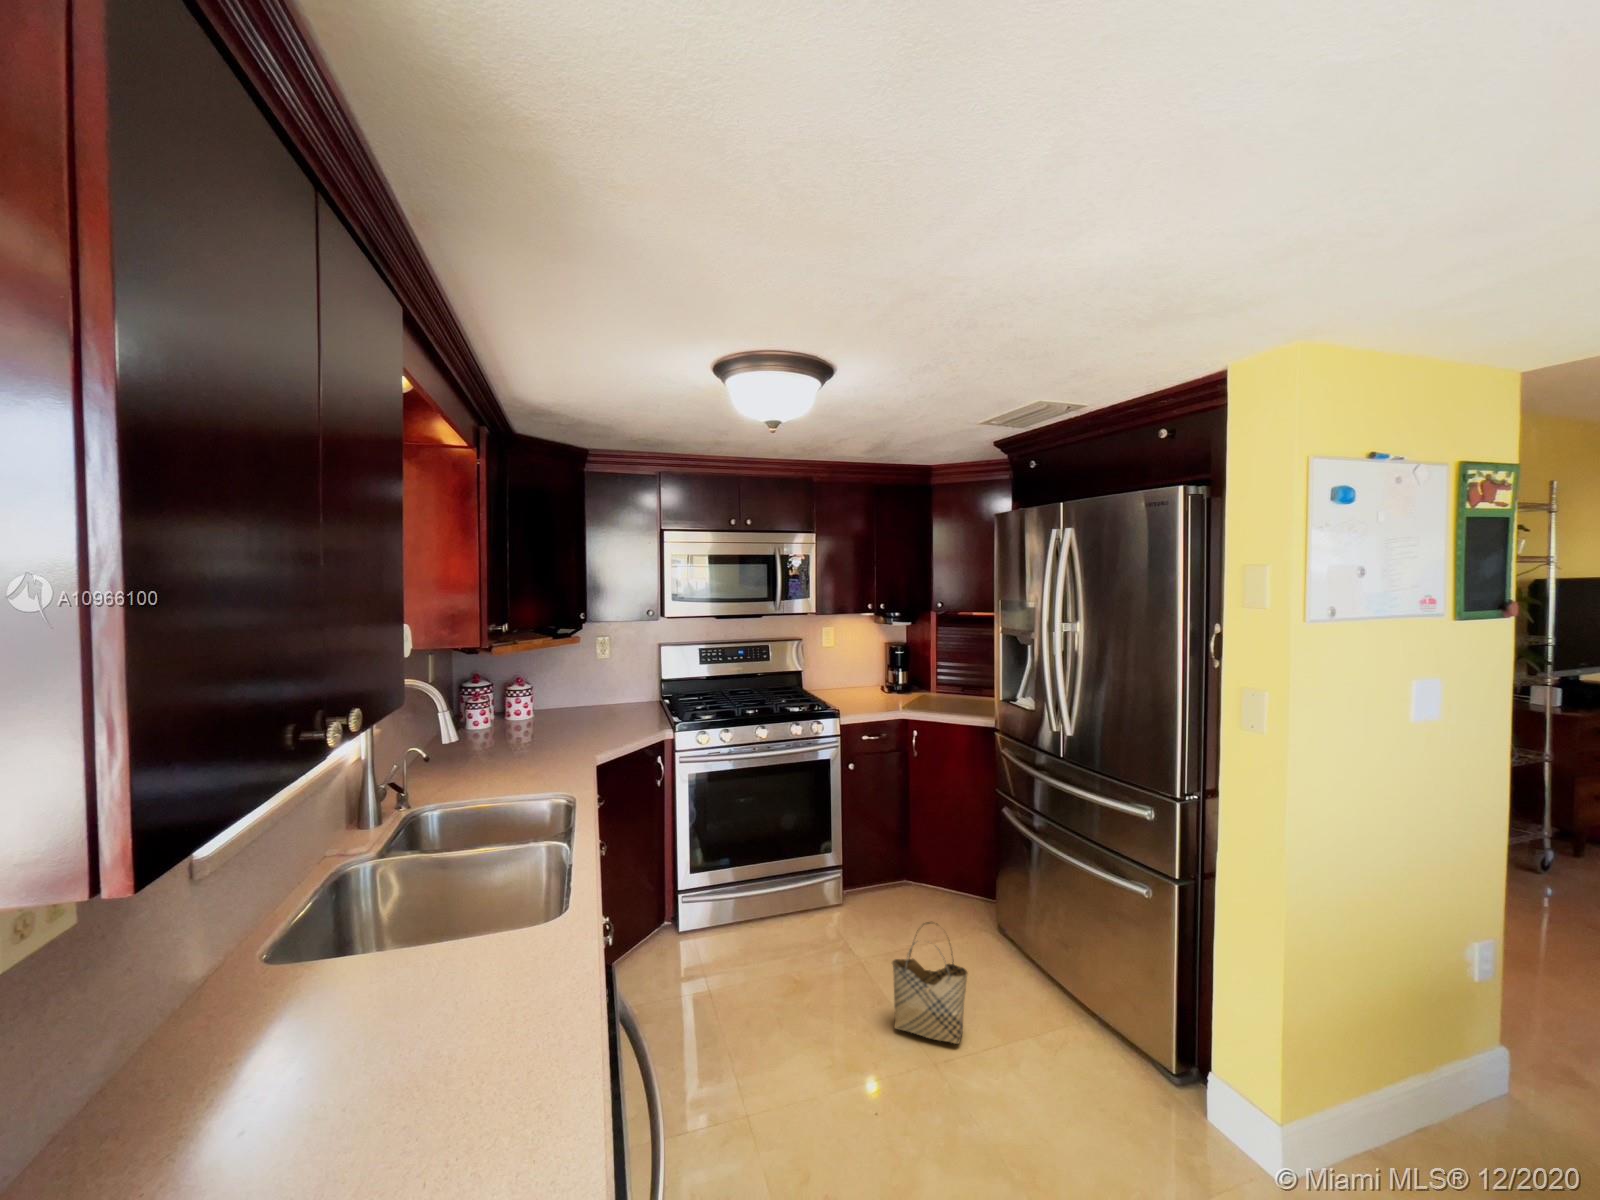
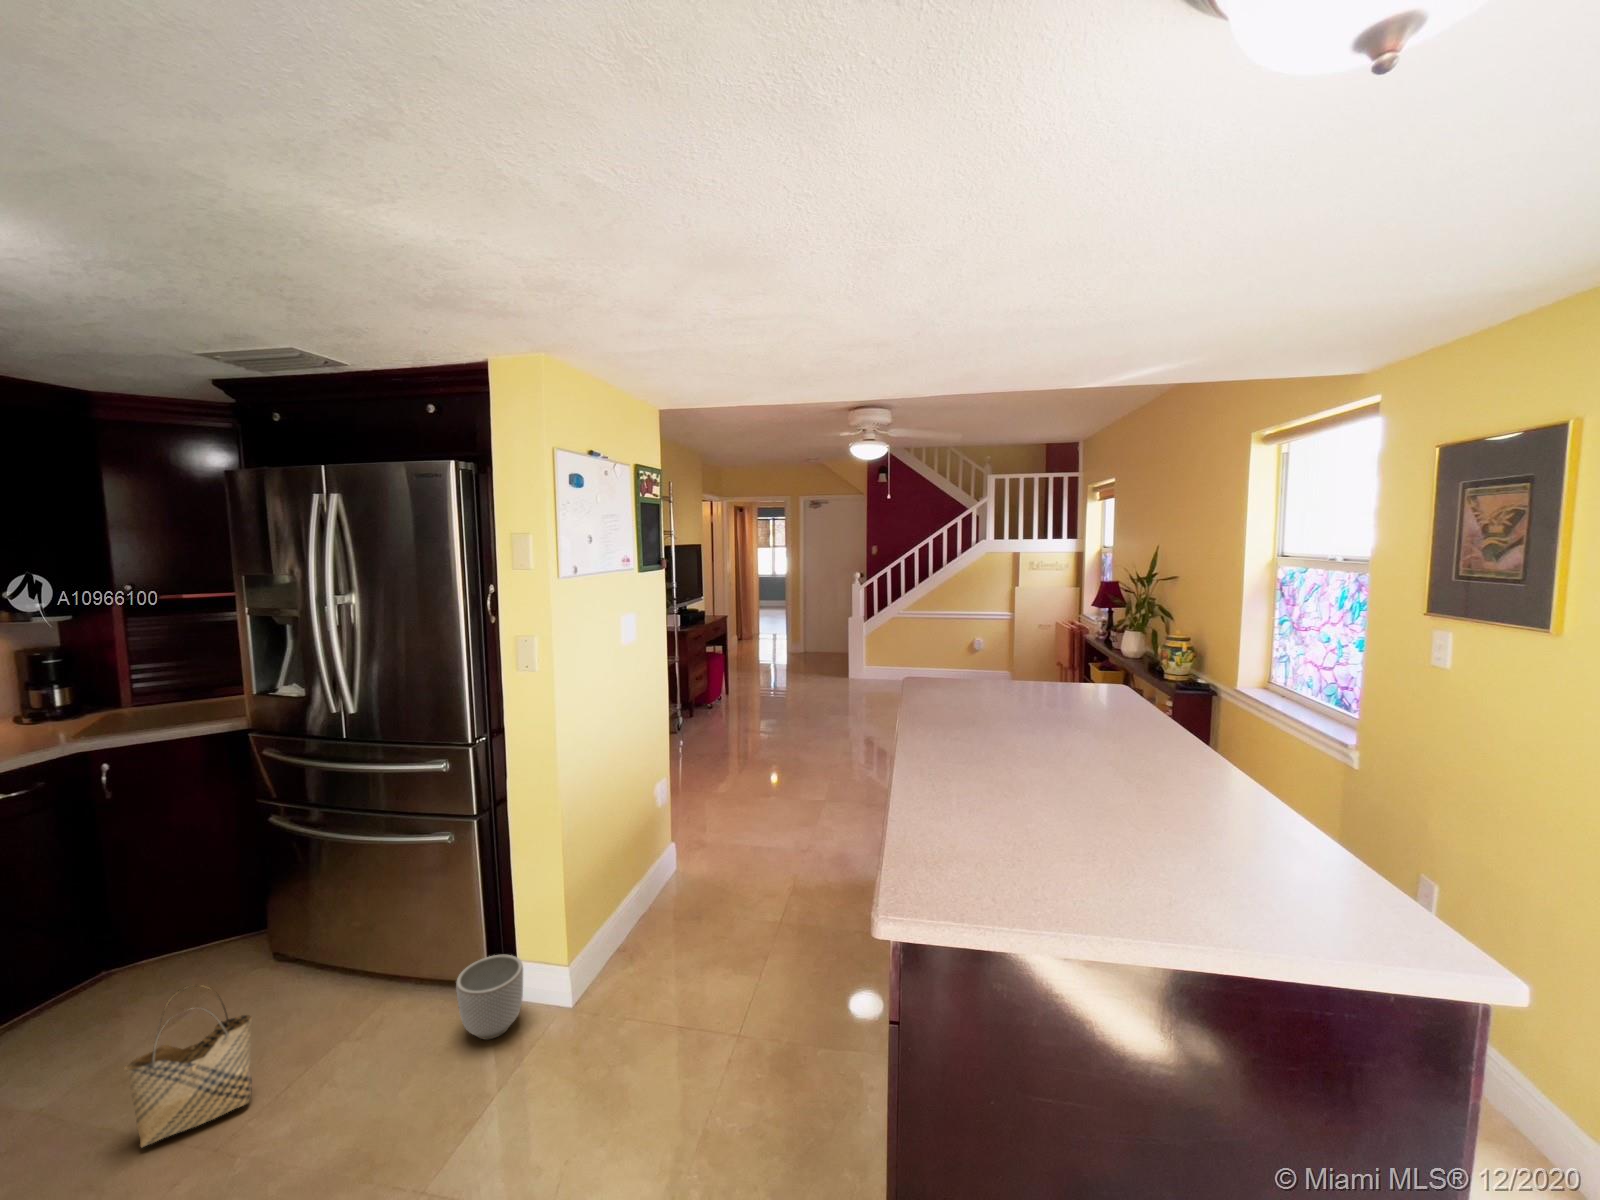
planter: none [1137,1042,1217,1147] -> present [456,955,523,1040]

